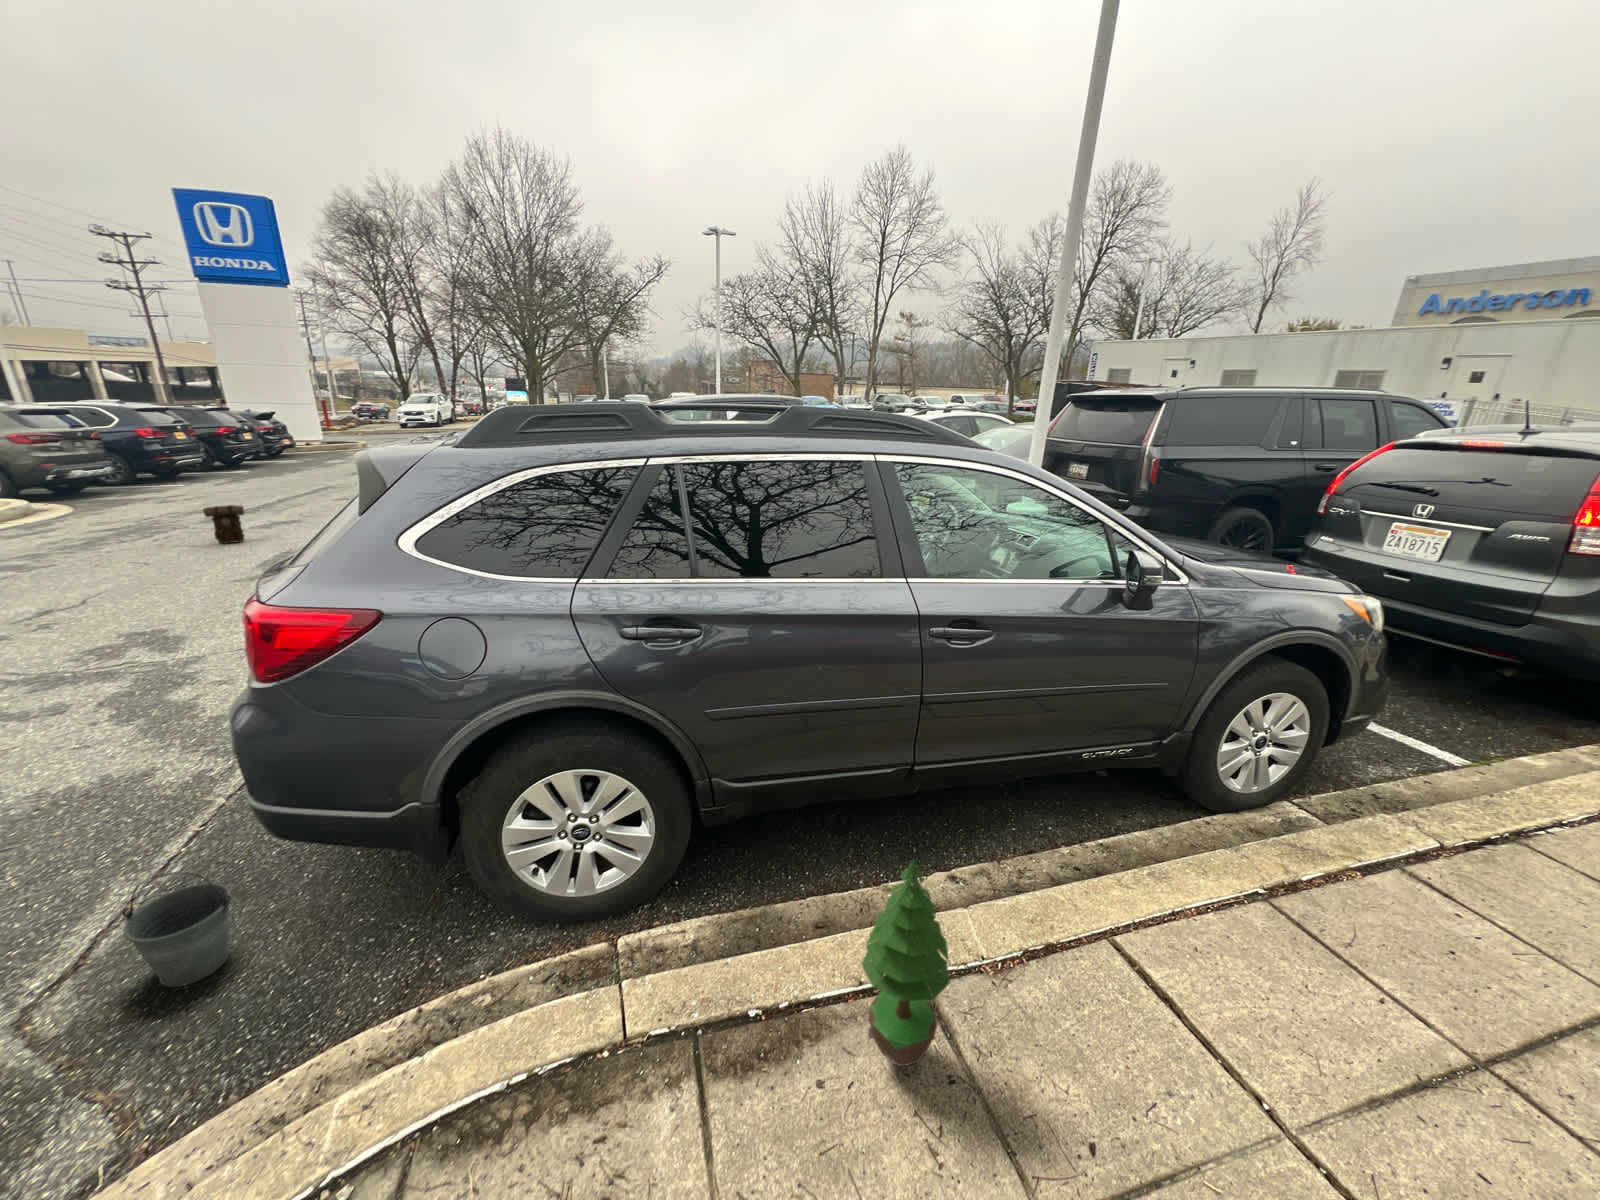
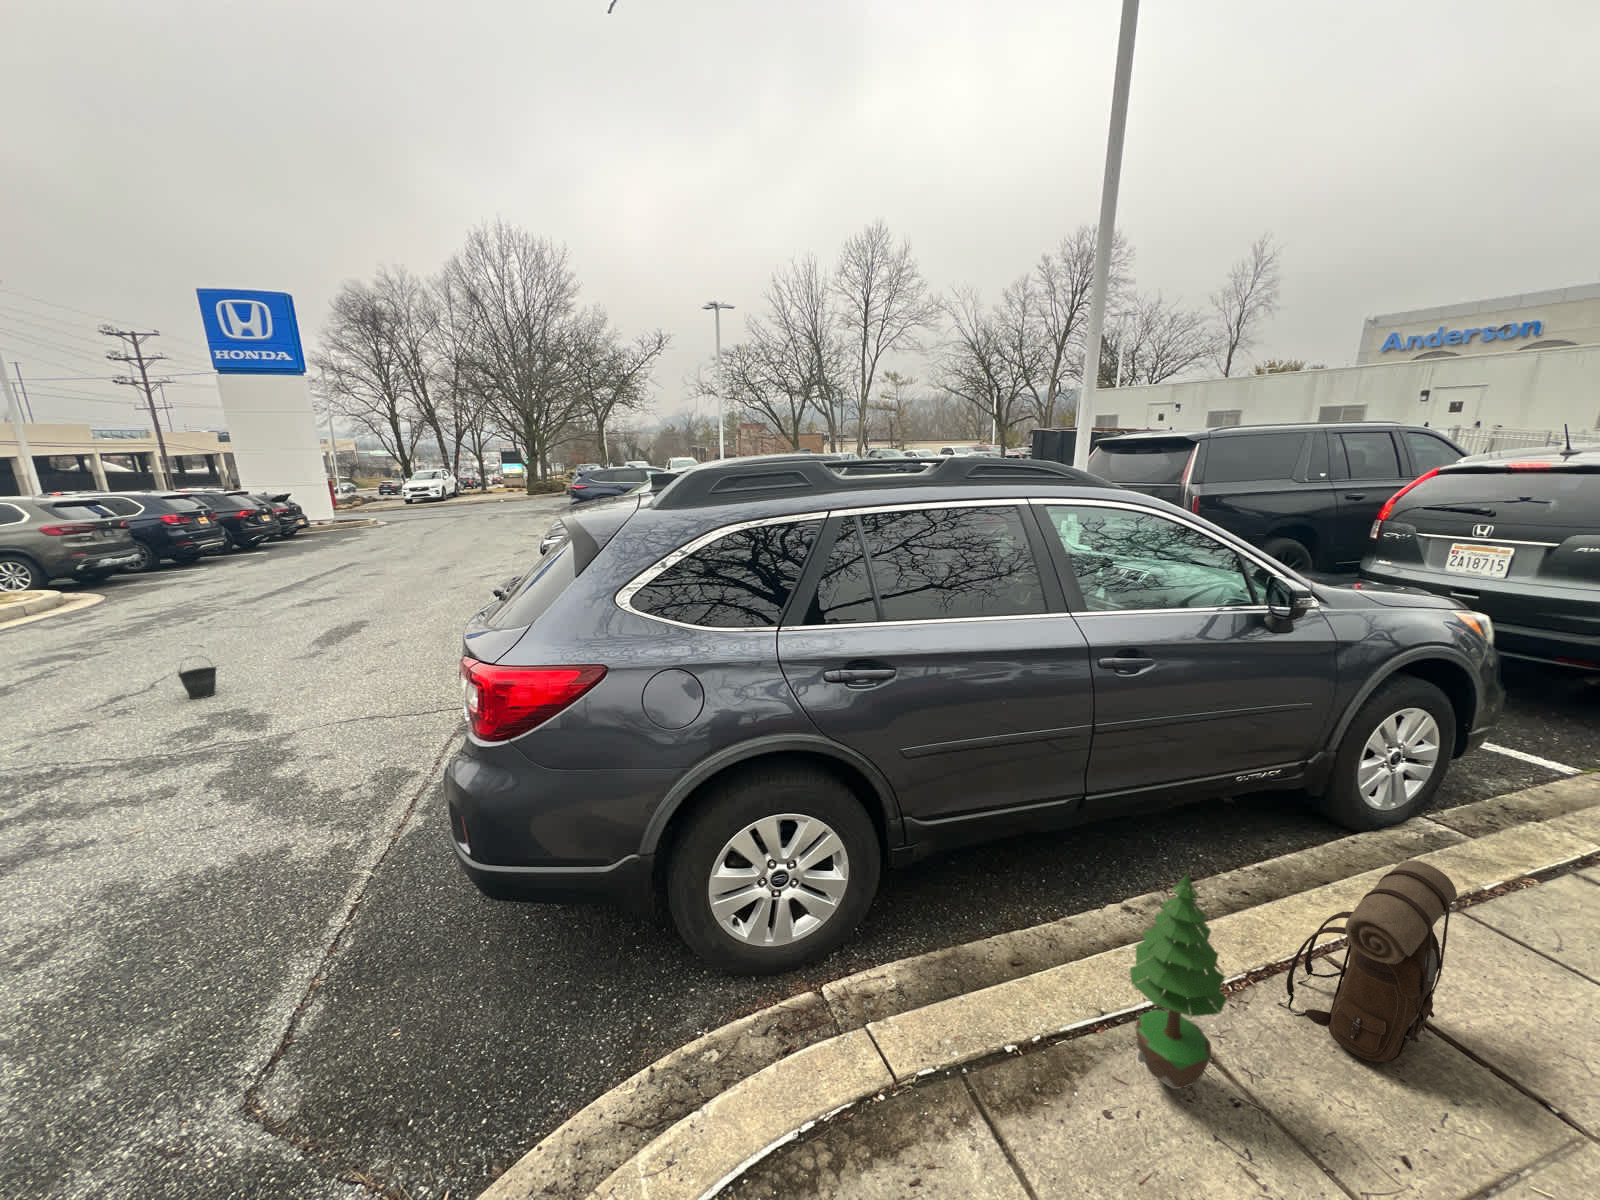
backpack: present [203,505,244,544] -> present [1278,861,1457,1062]
bucket: present [123,872,231,987] -> present [178,667,217,699]

